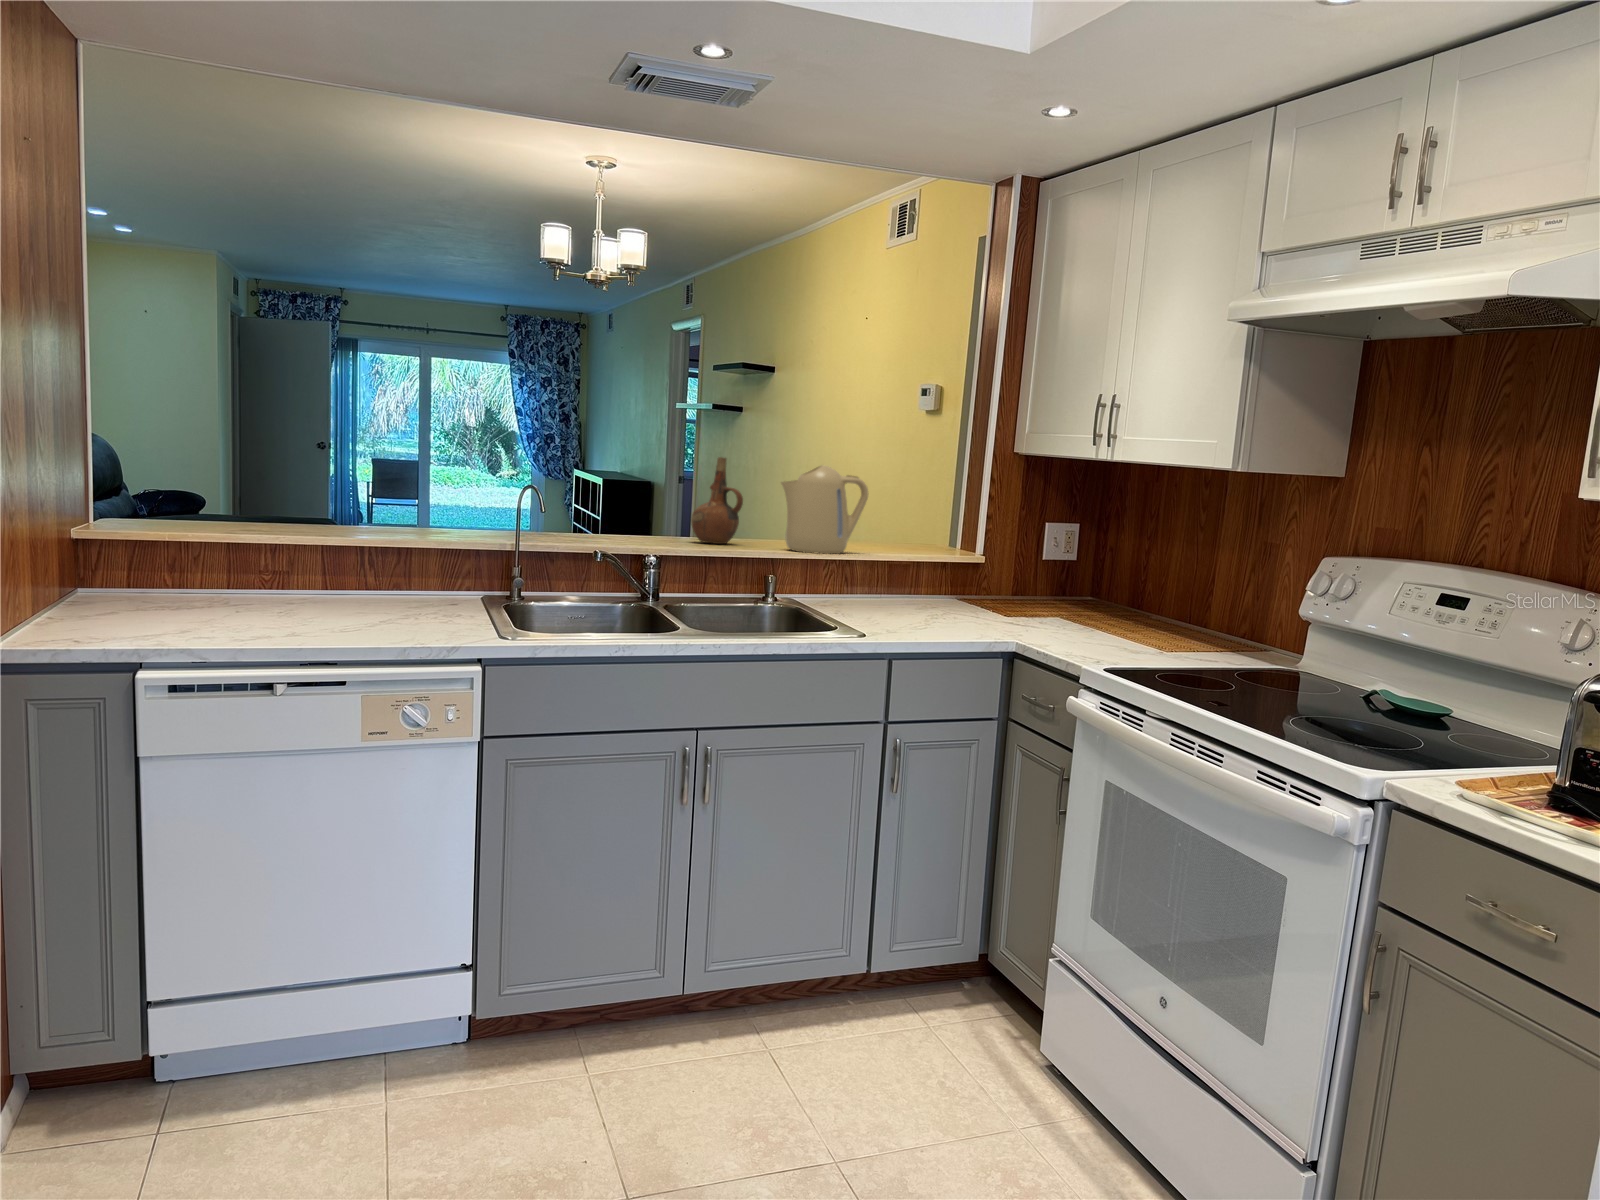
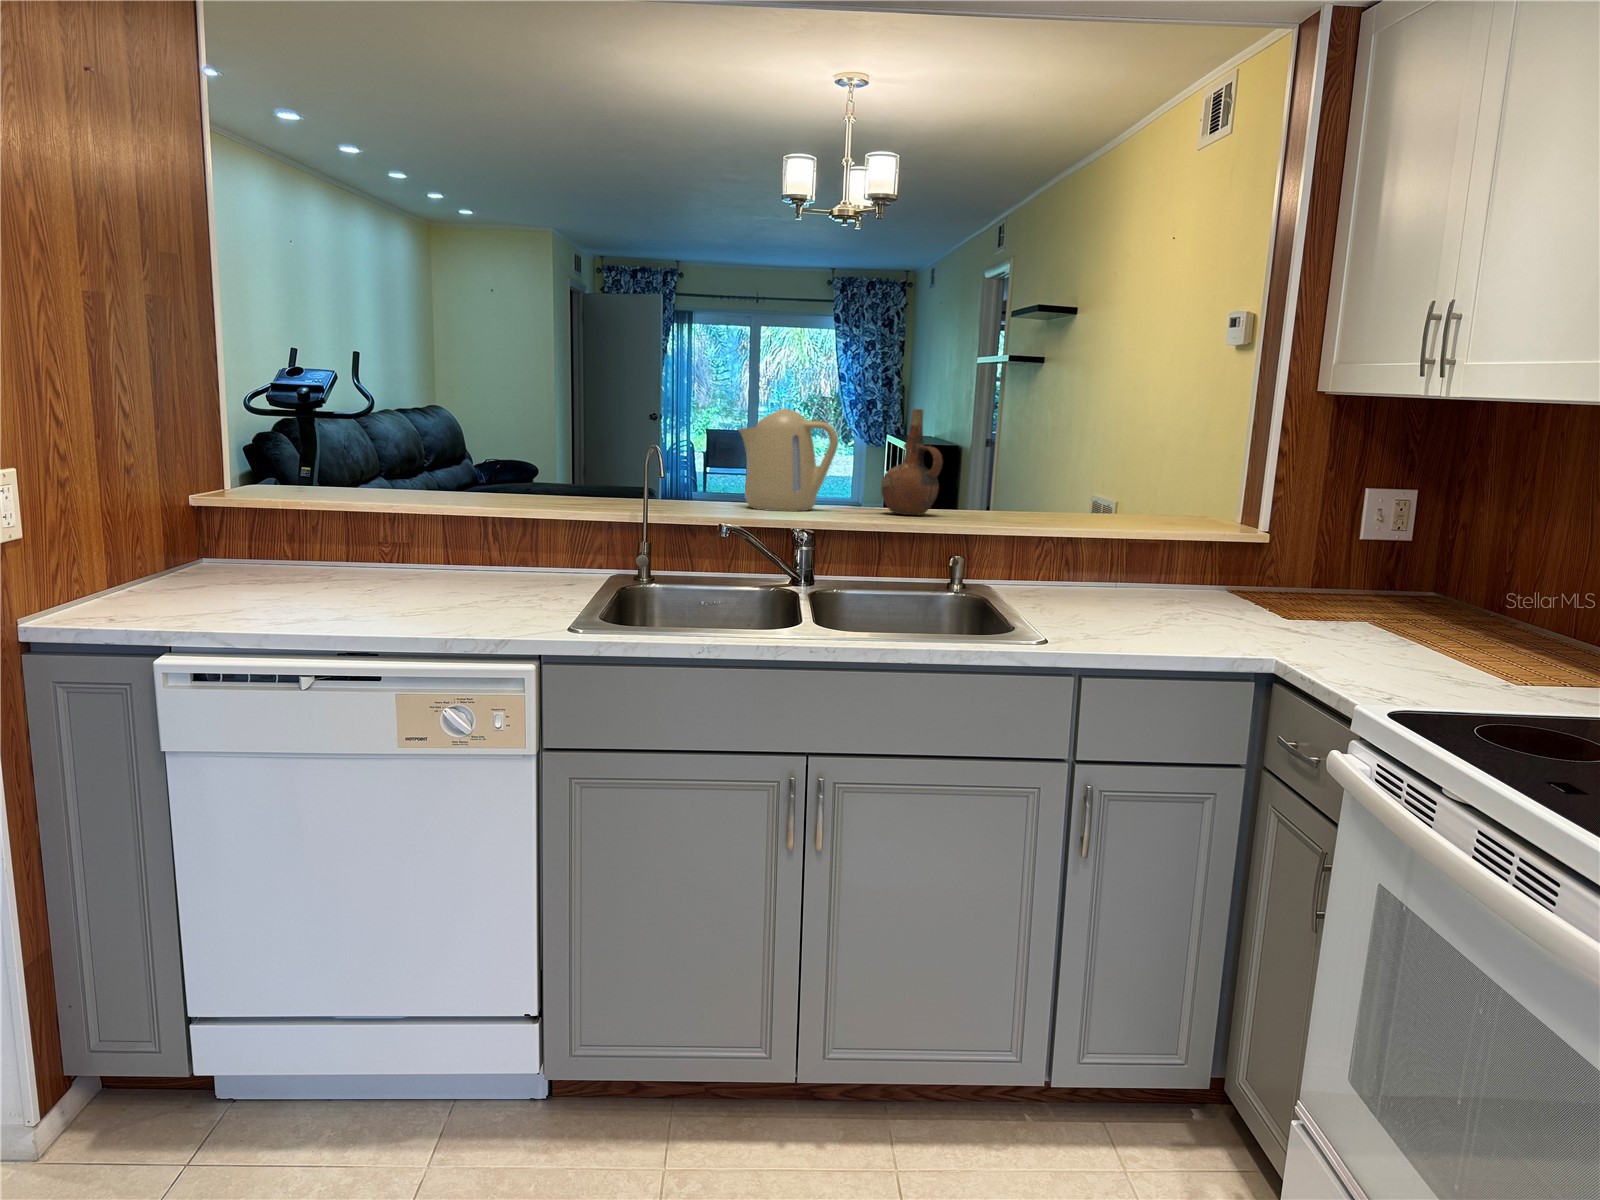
kettle: present [781,465,868,554] -> present [739,408,838,511]

